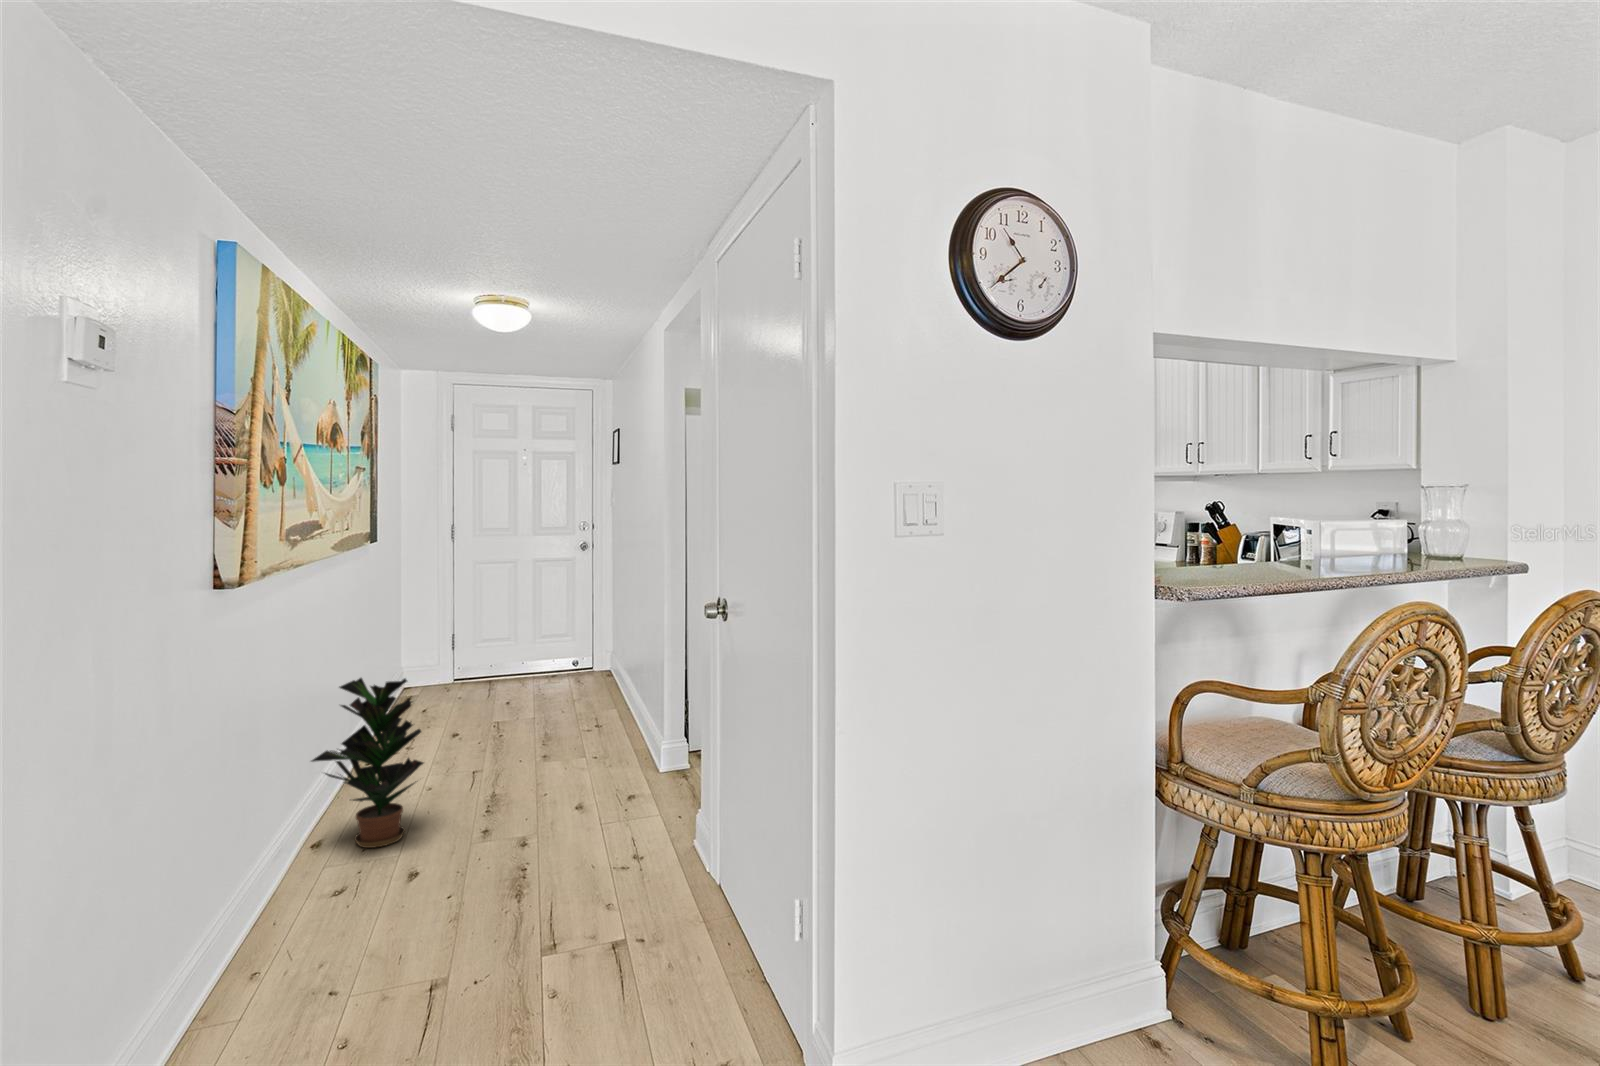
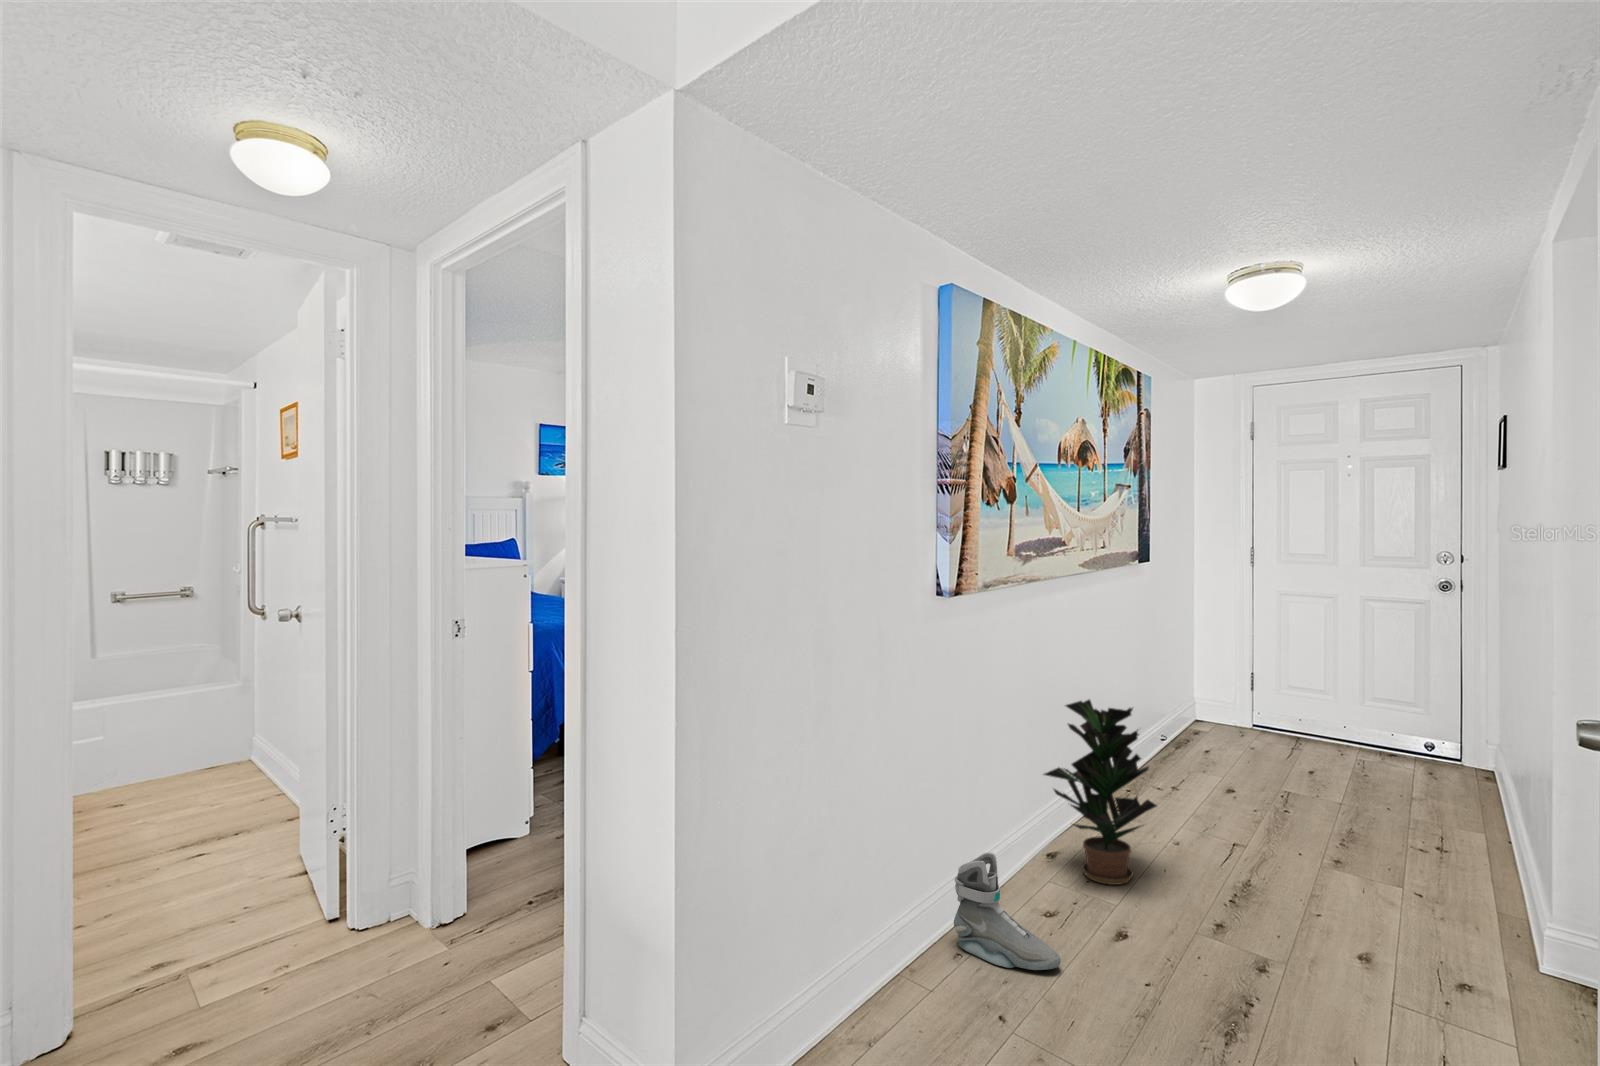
sneaker: none [245,846,372,956] -> present [954,852,1061,970]

